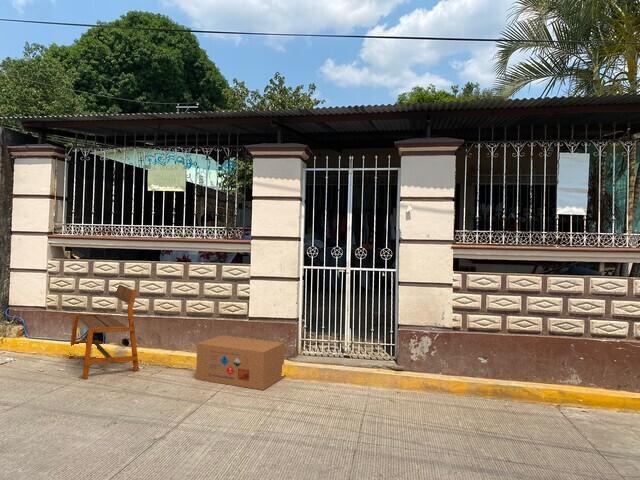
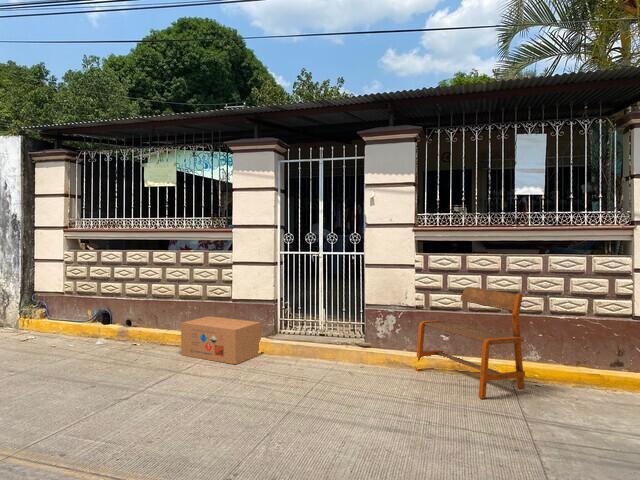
bench: present [69,285,139,379] -> present [415,287,525,399]

